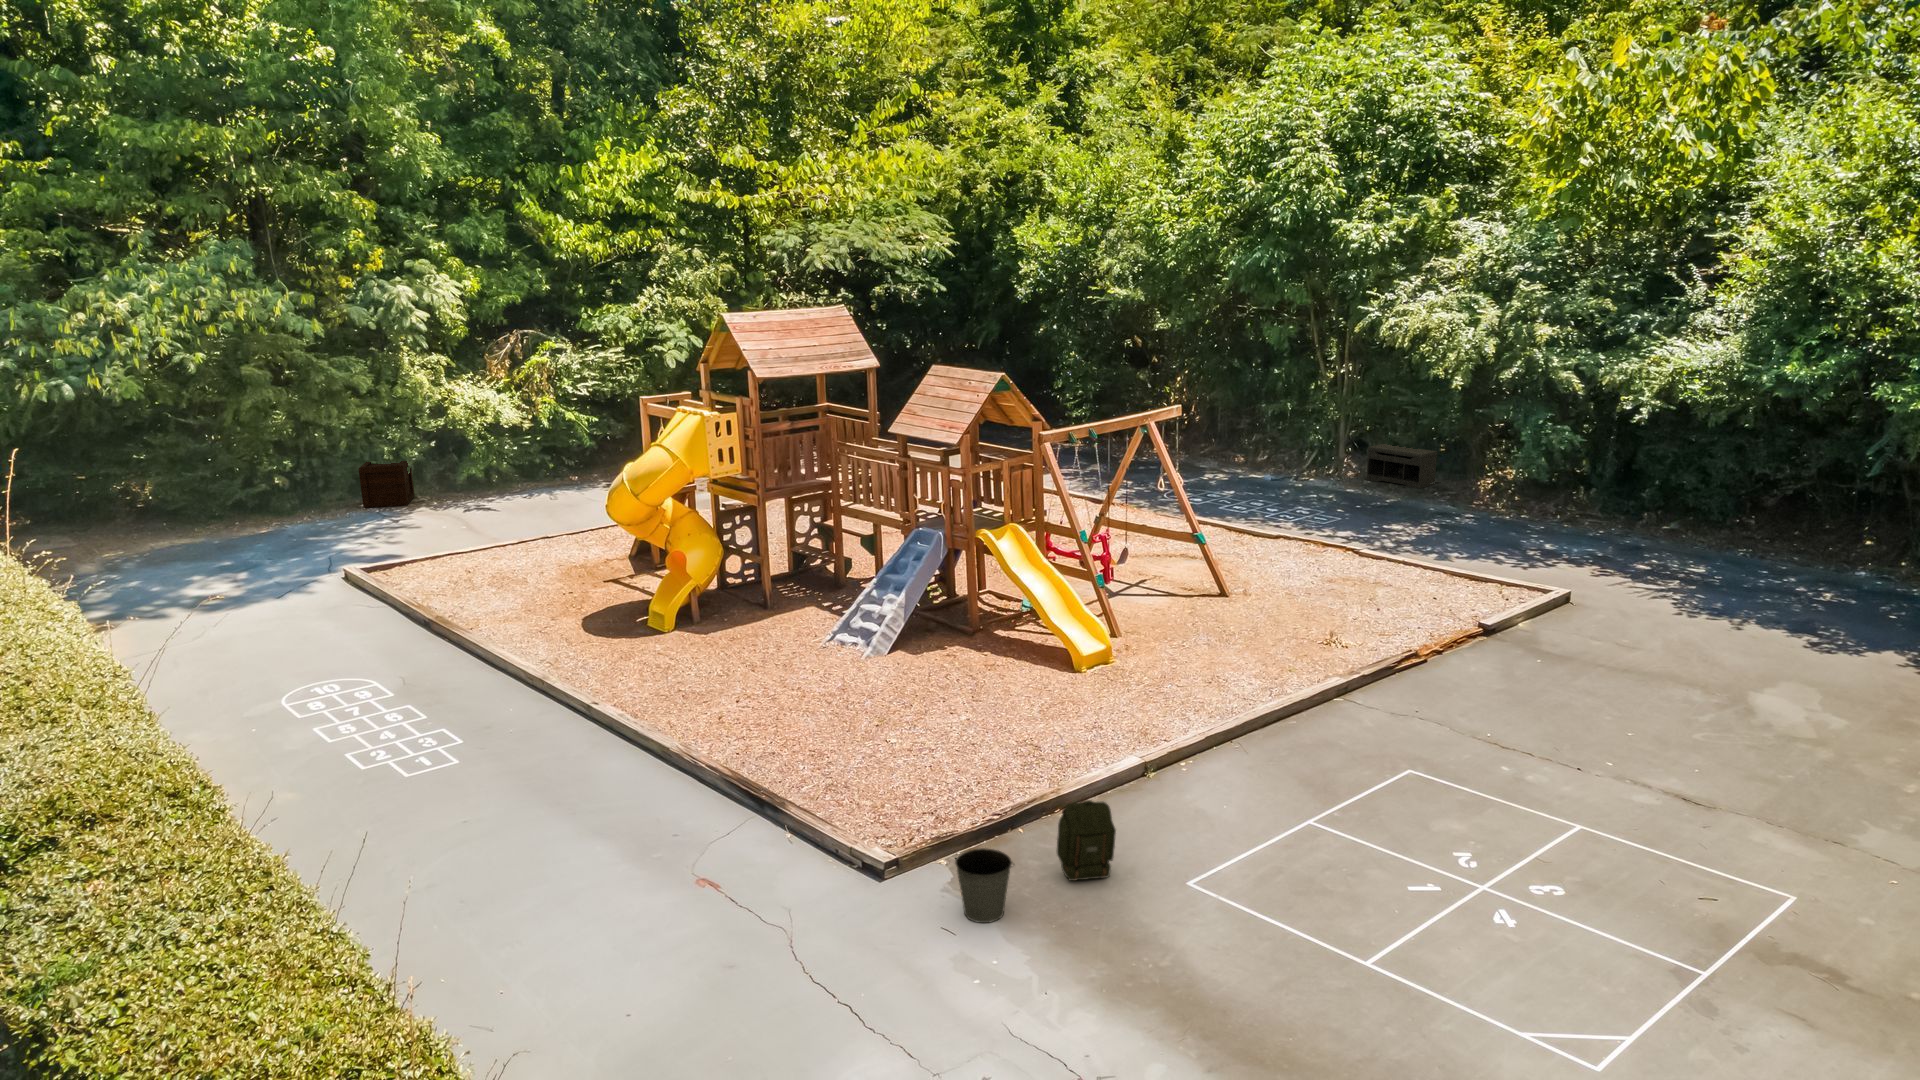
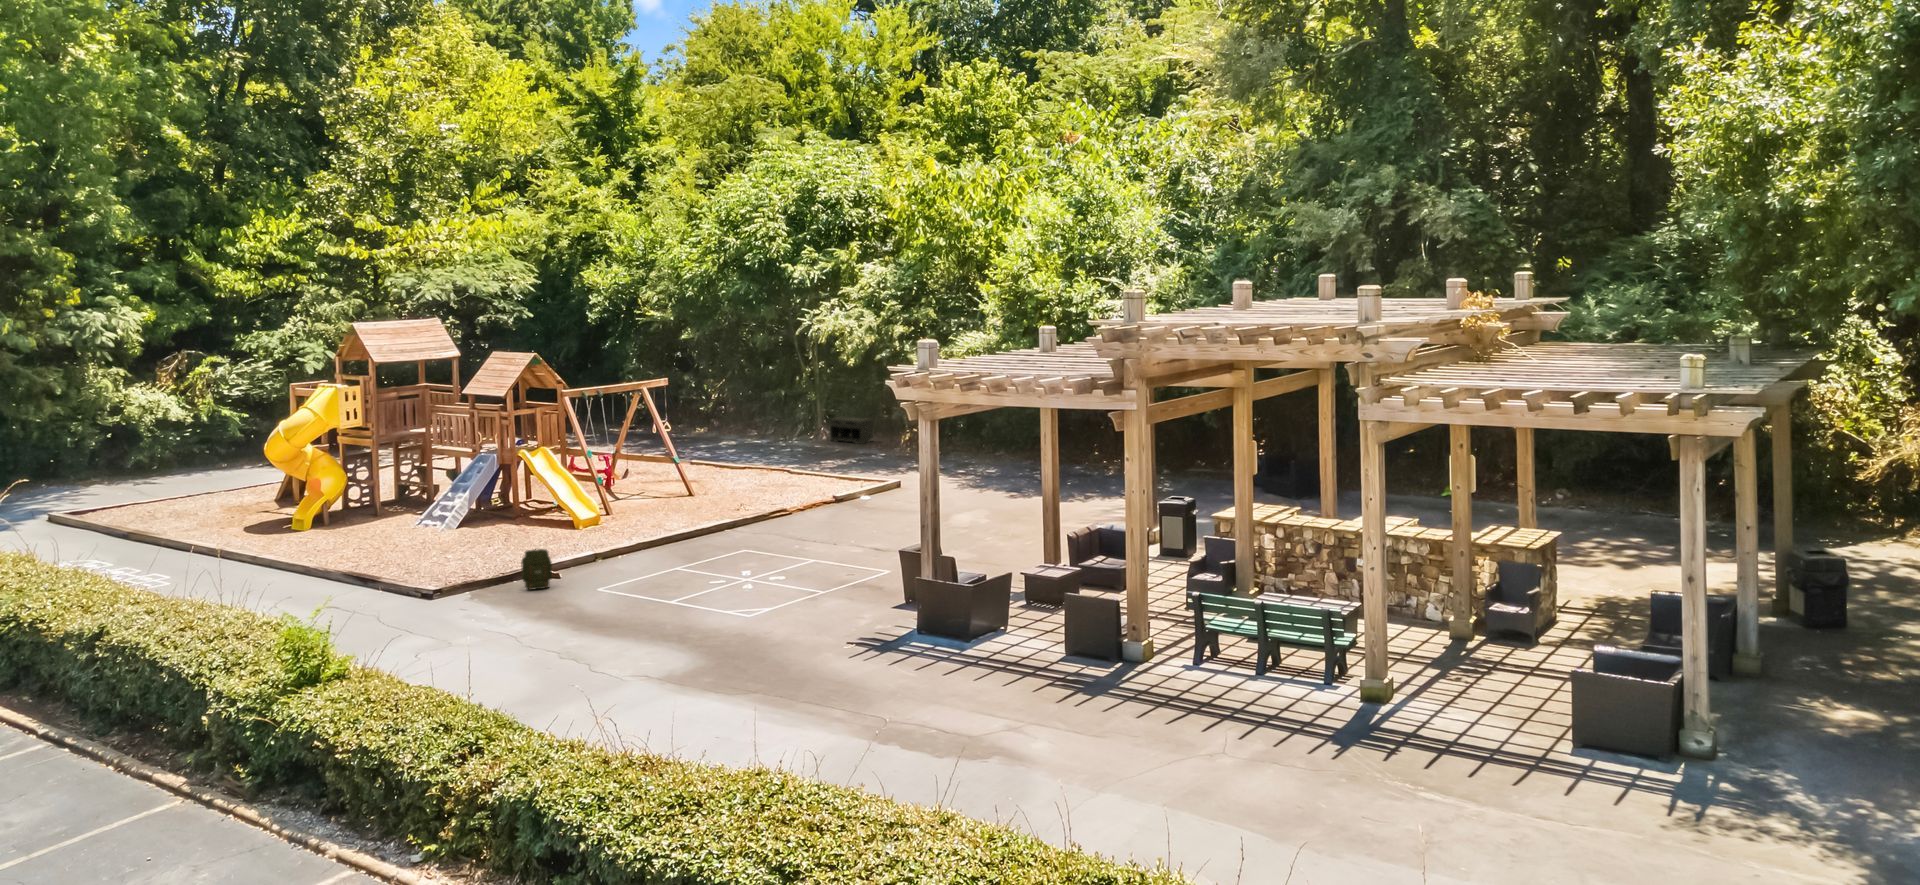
wooden crate: present [358,461,415,508] -> none [51,447,97,484]
bucket: present [955,848,1013,923] -> none [461,571,492,604]

